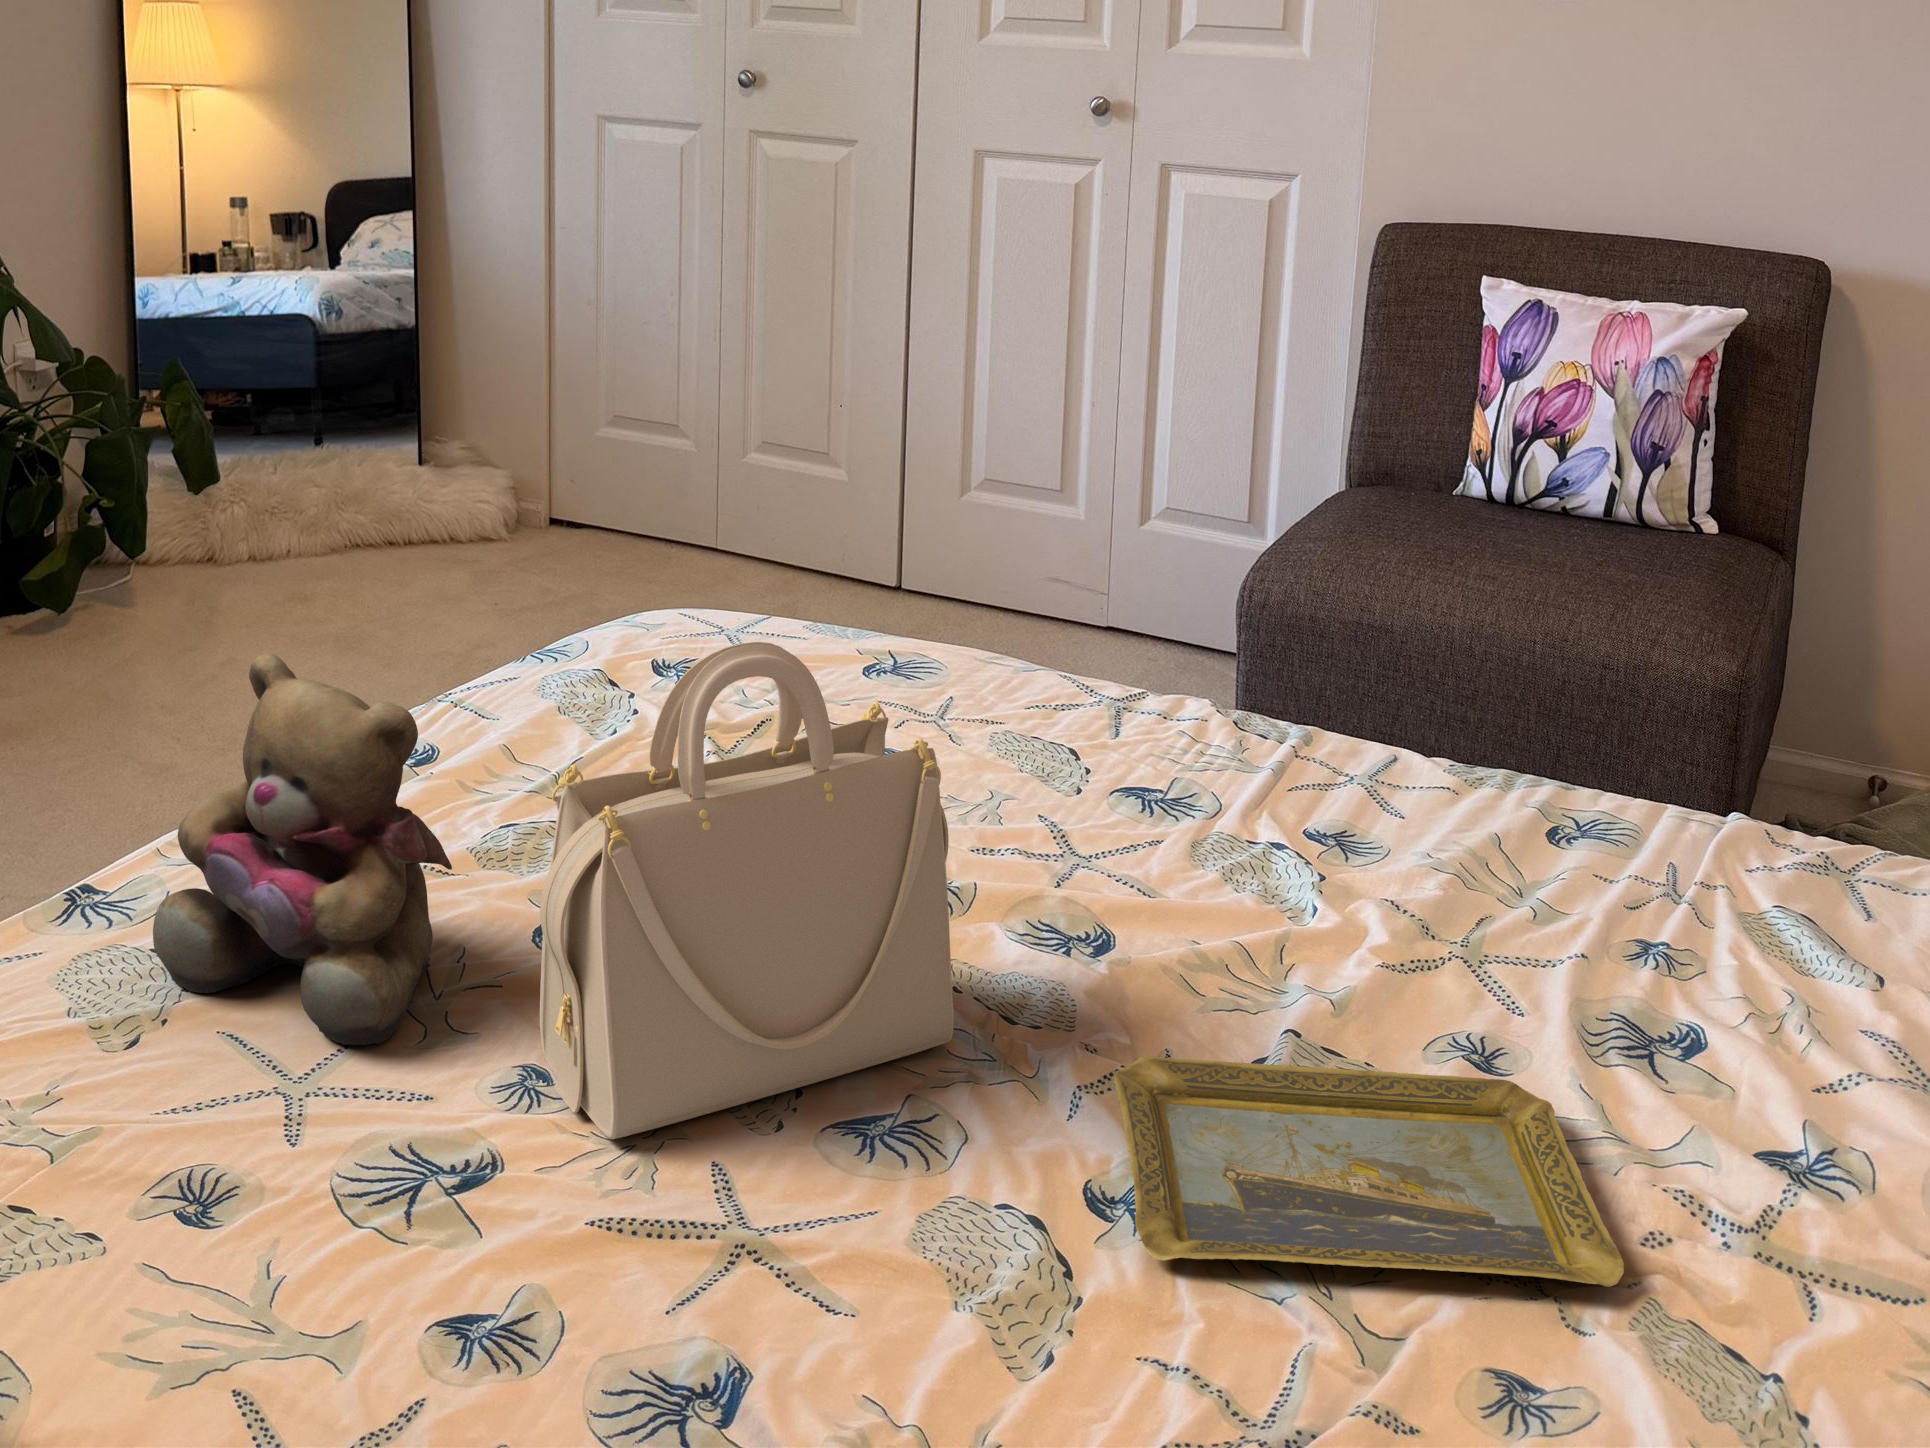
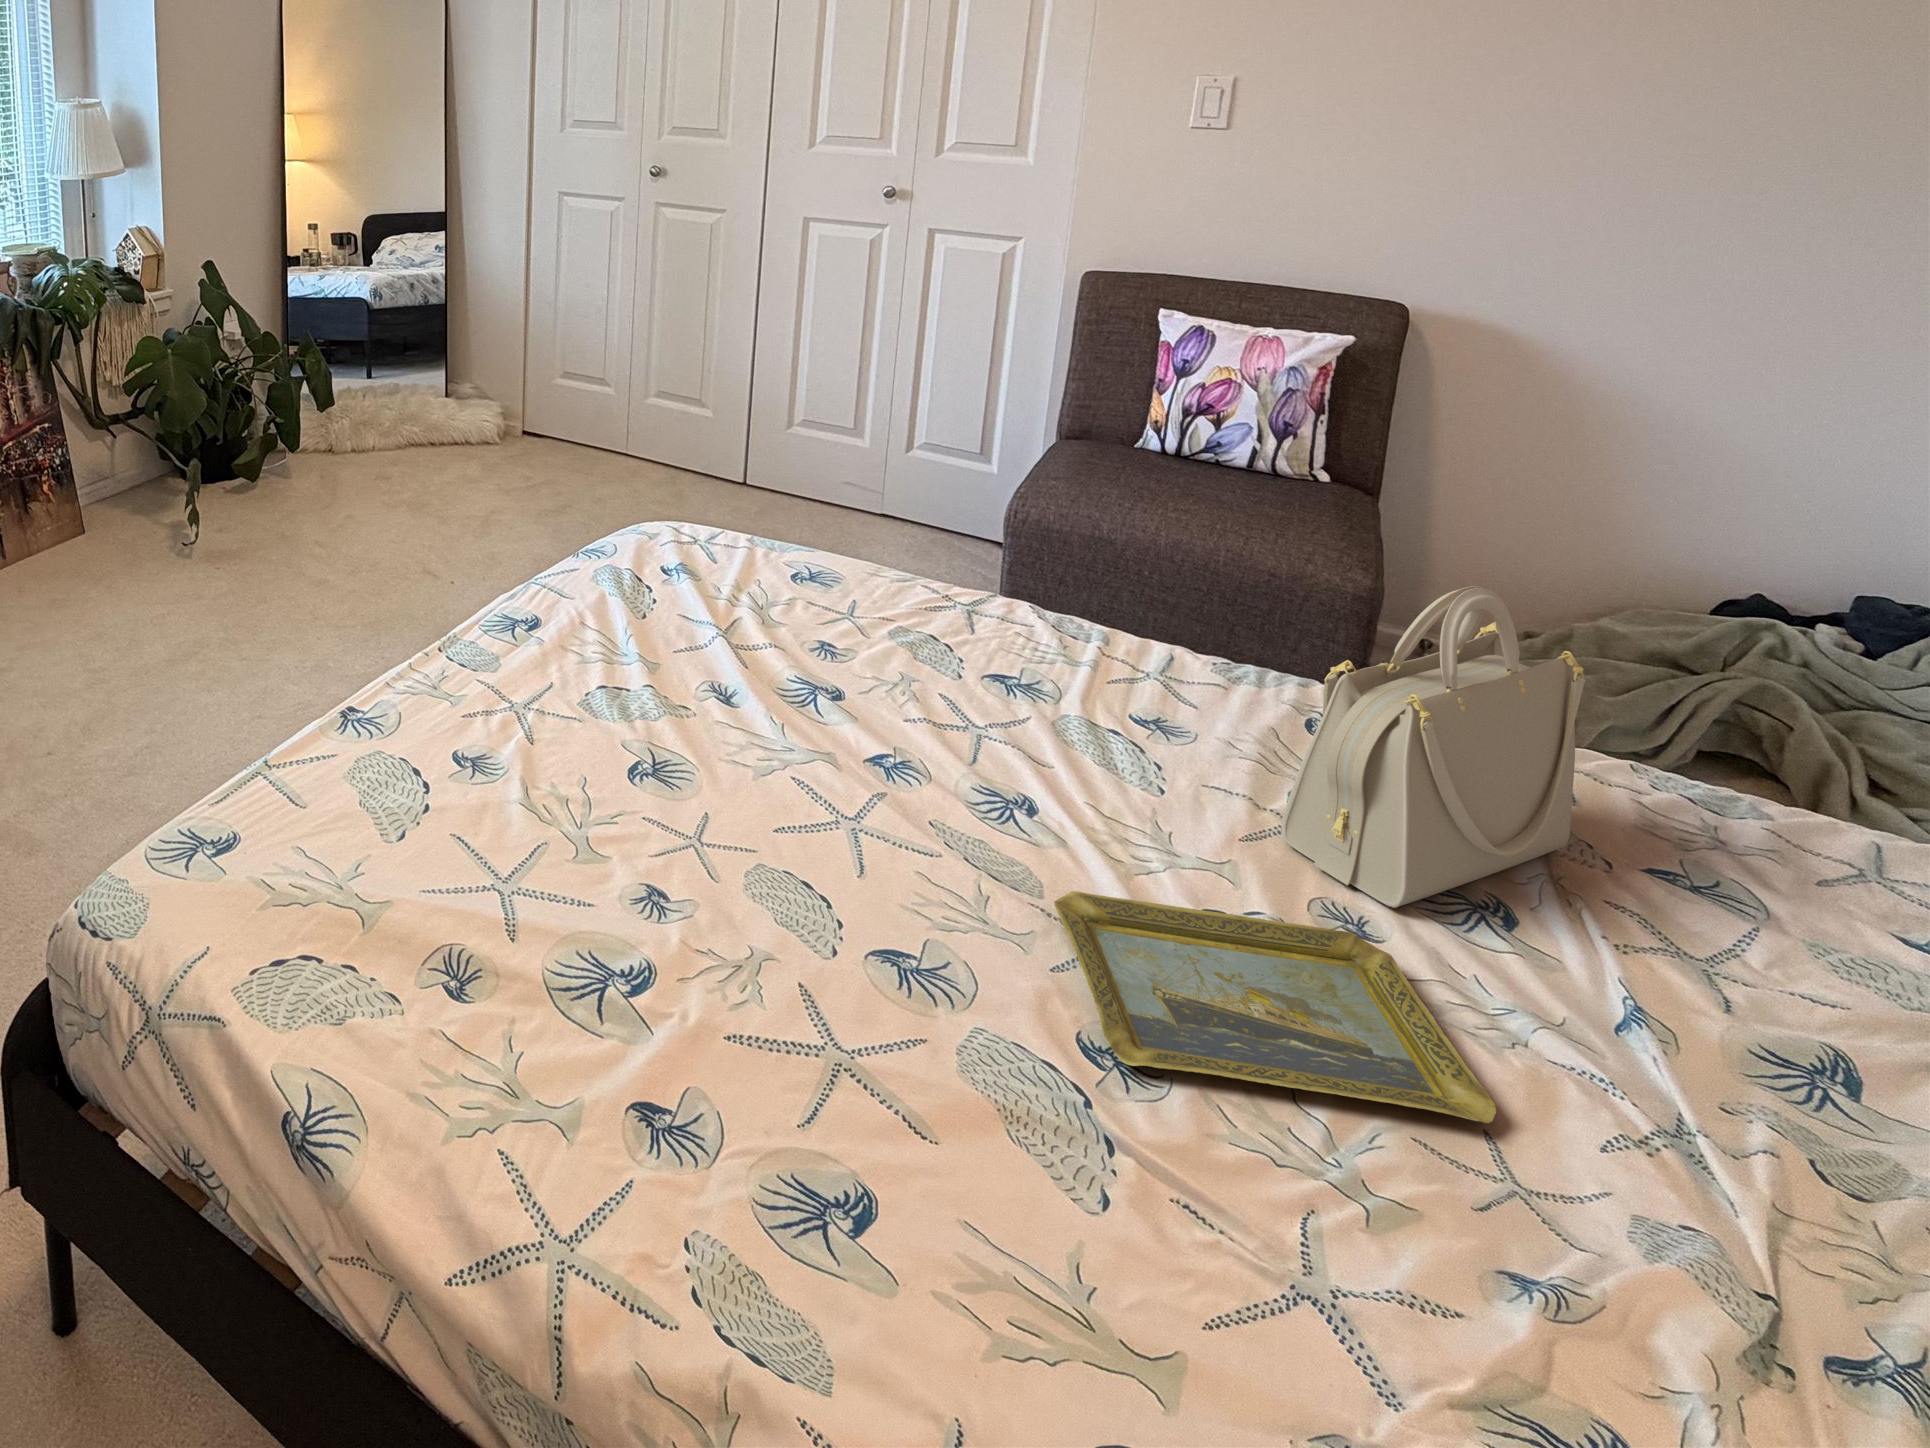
handbag: present [540,642,954,1139] -> present [1281,586,1585,908]
teddy bear: present [153,653,452,1045] -> none [390,579,581,838]

